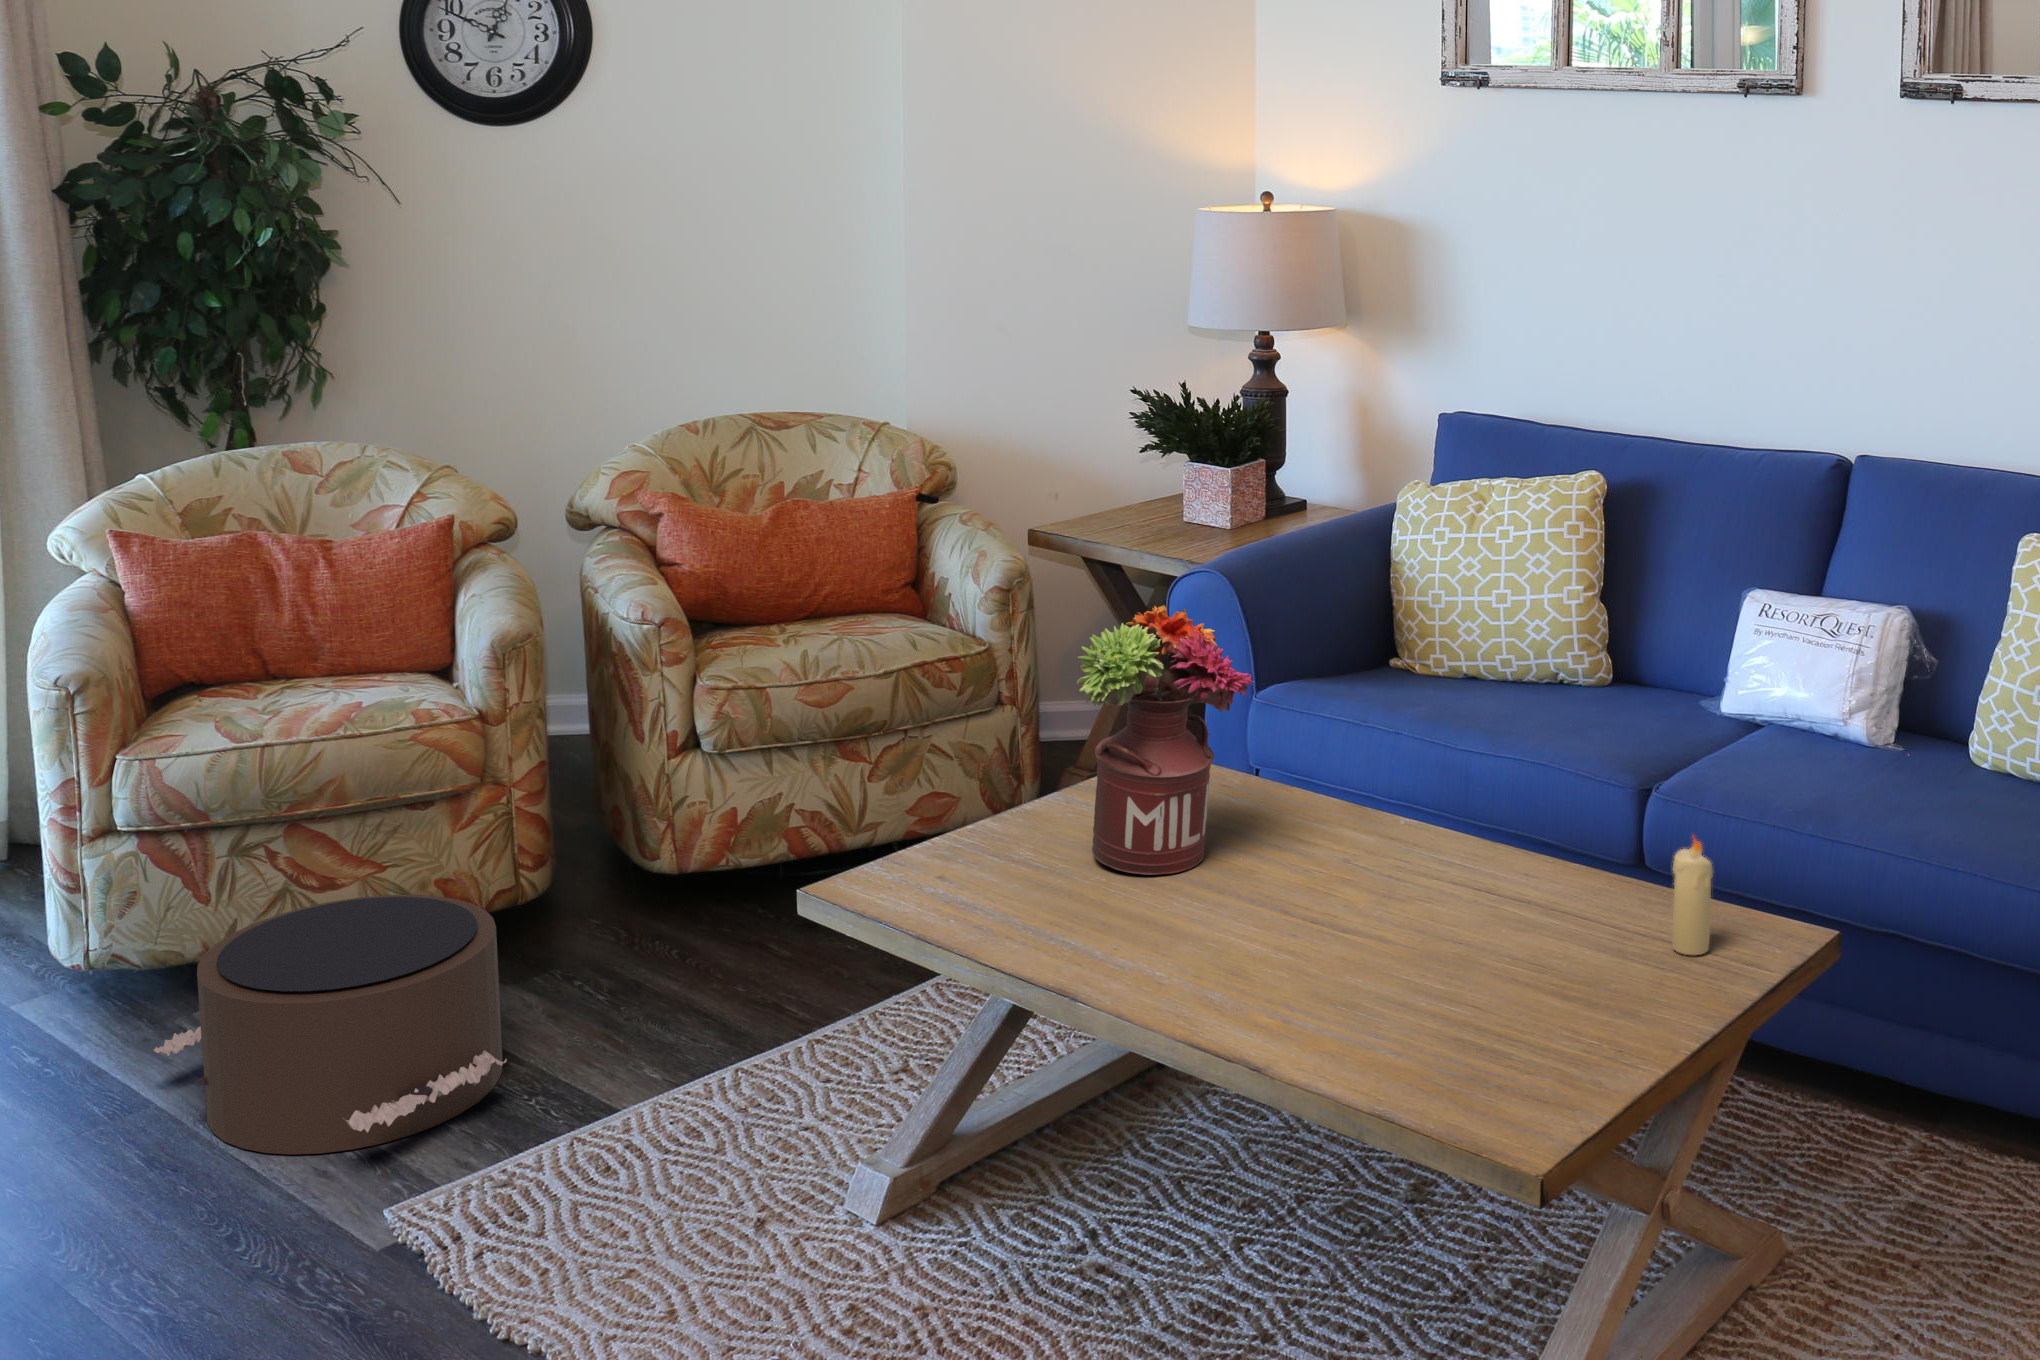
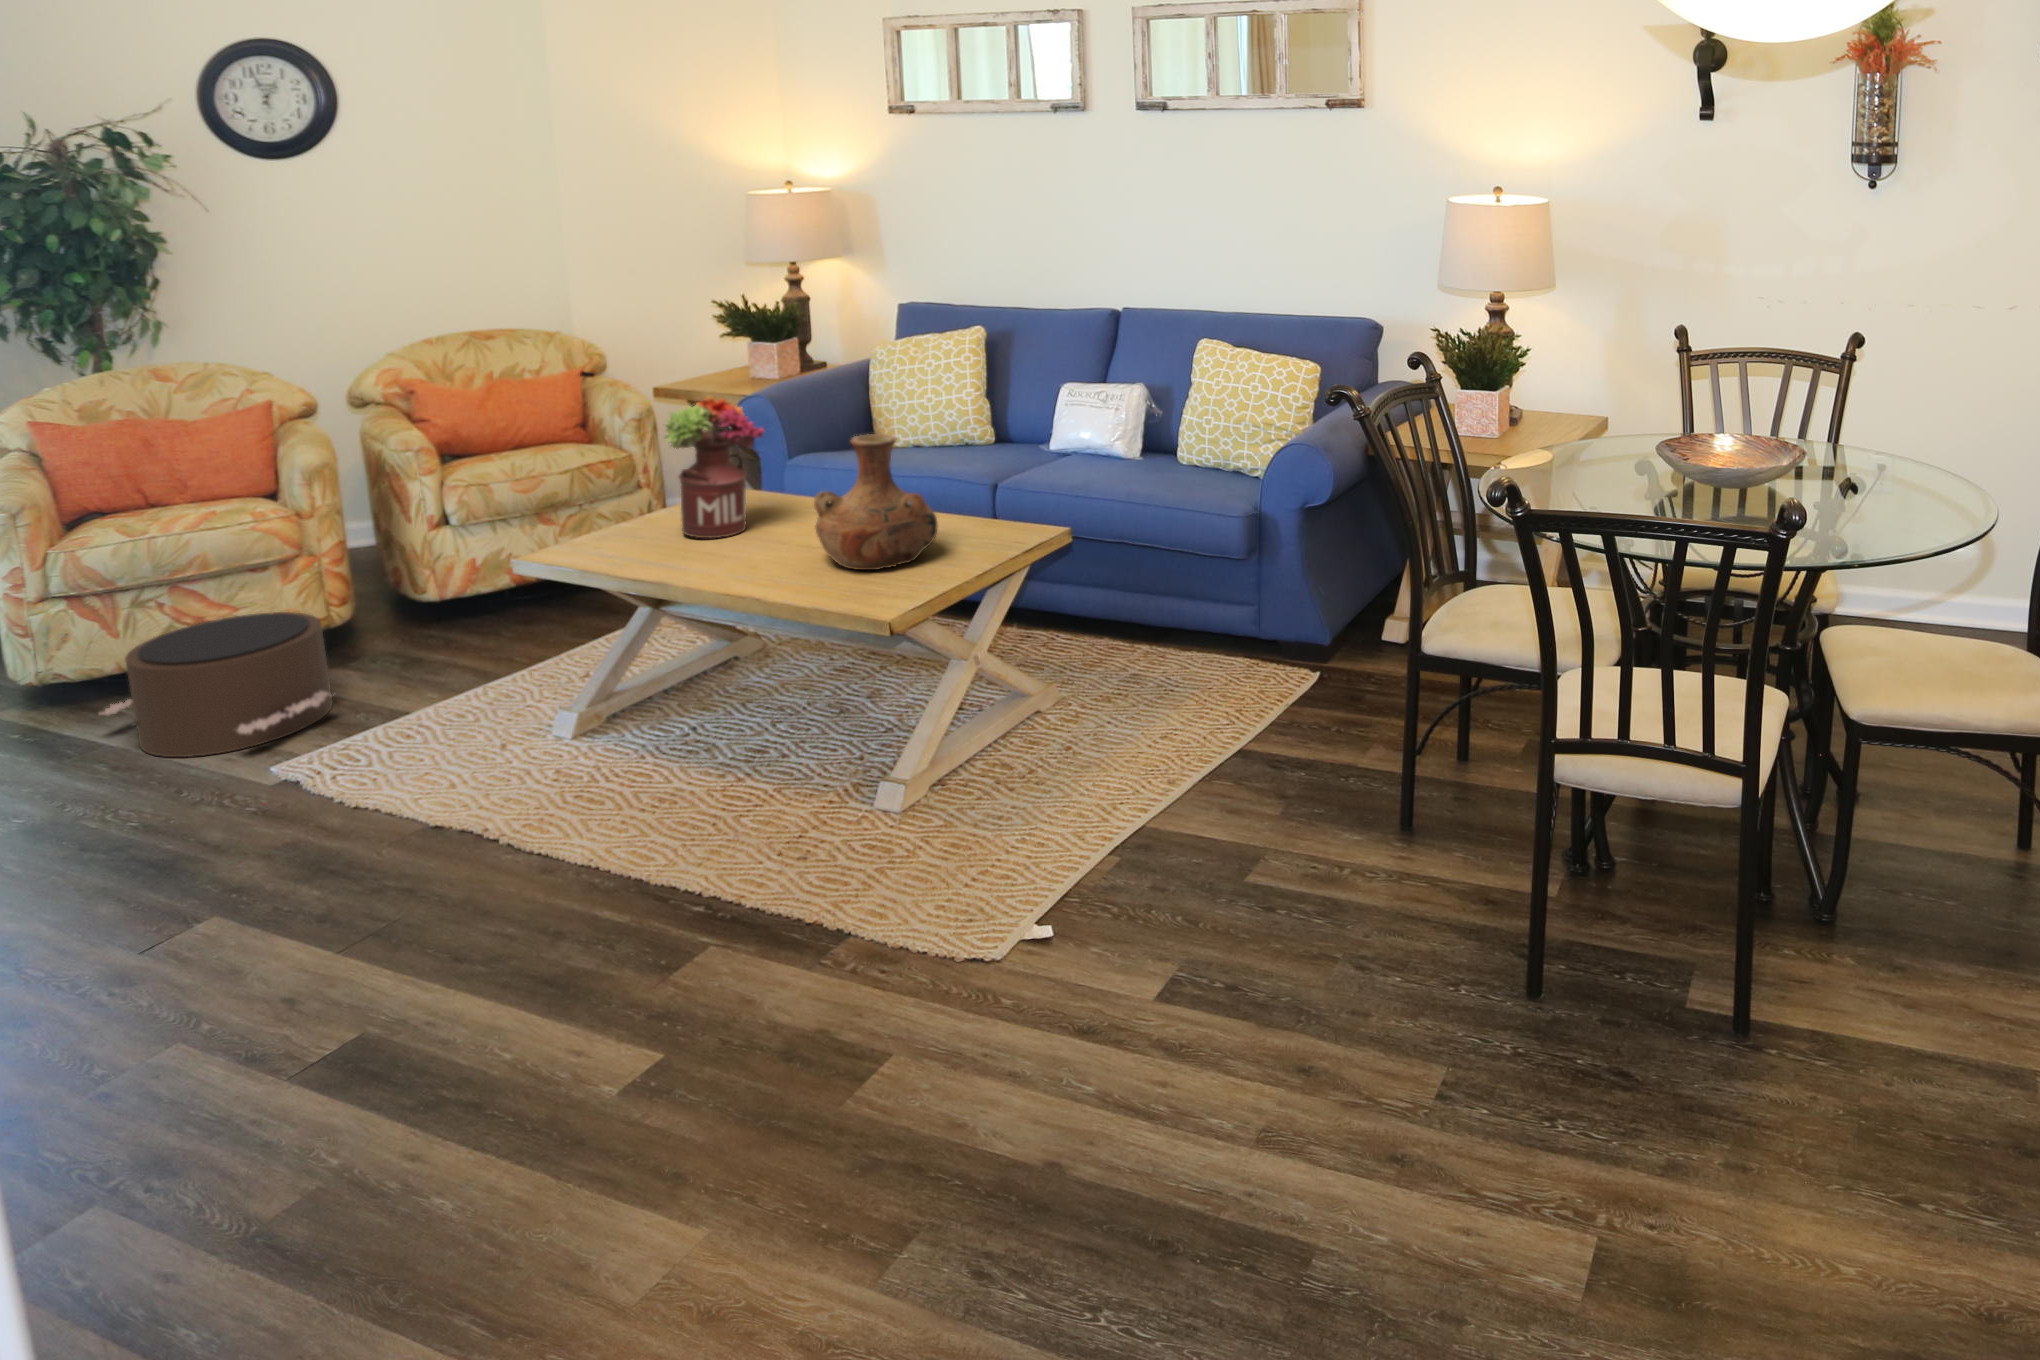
vase: none [1345,722,1577,1000] -> present [814,434,938,570]
candle: present [1672,837,1713,955] -> none [989,482,1011,543]

